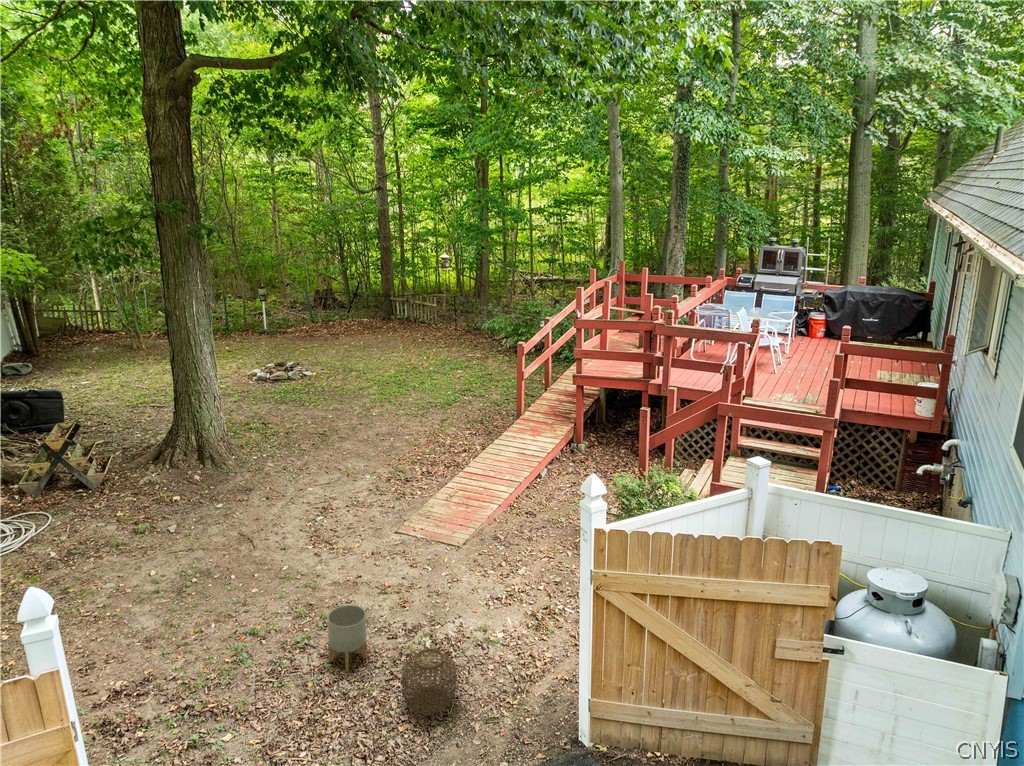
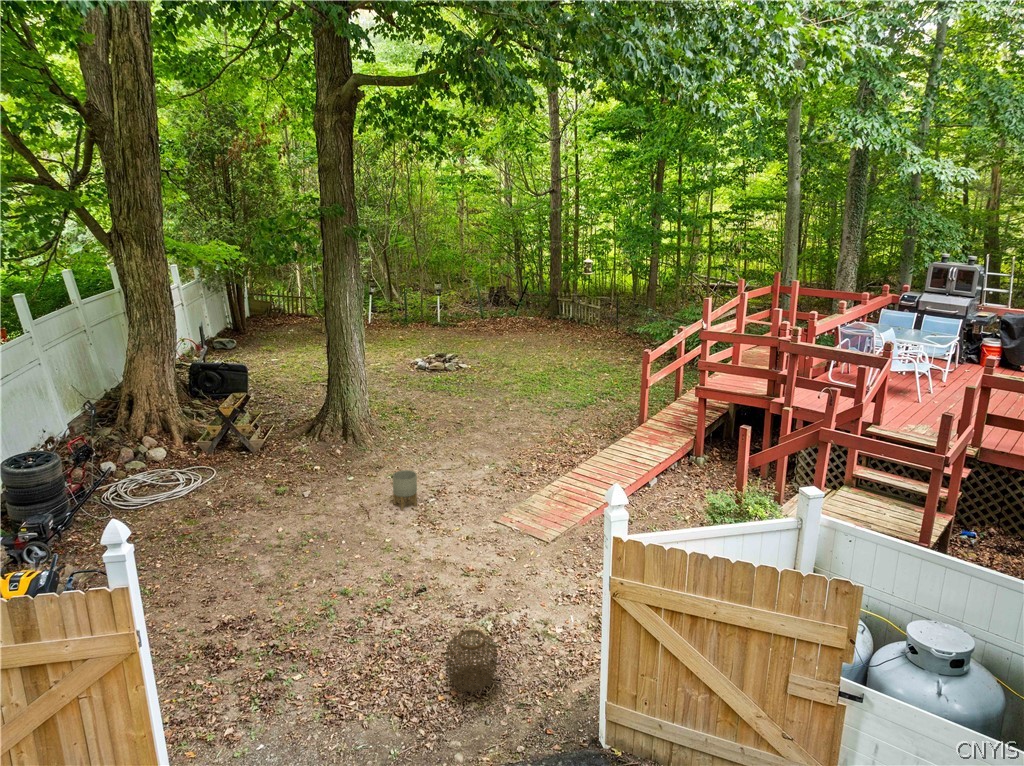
planter: present [328,605,367,672] -> present [392,470,417,510]

